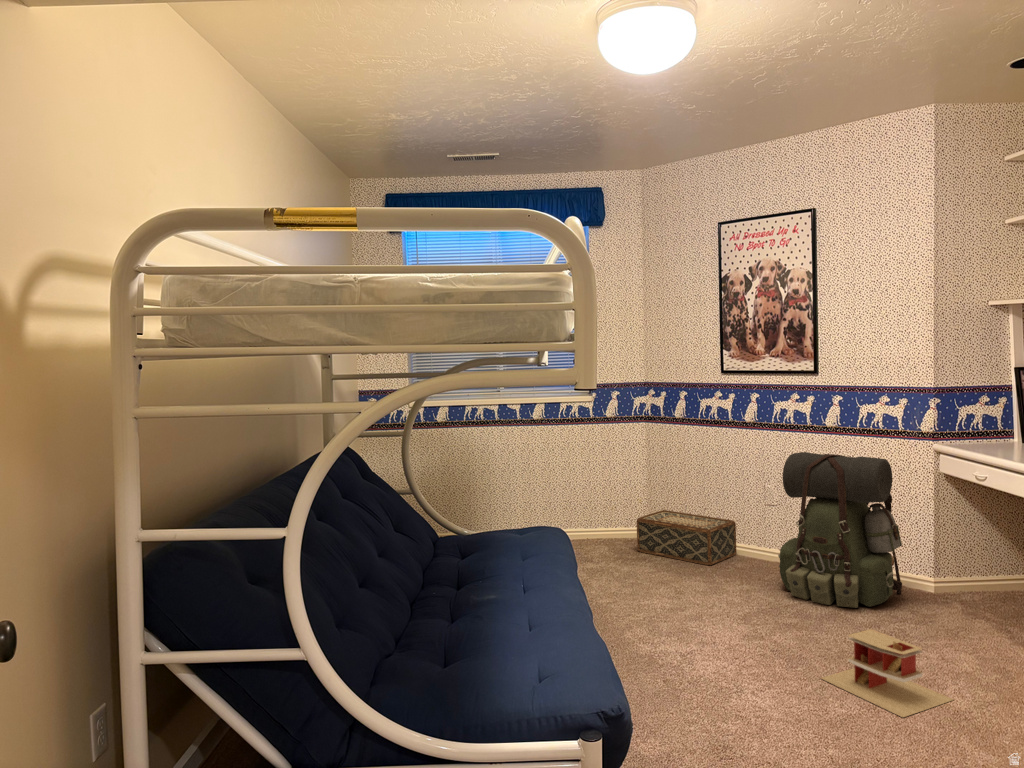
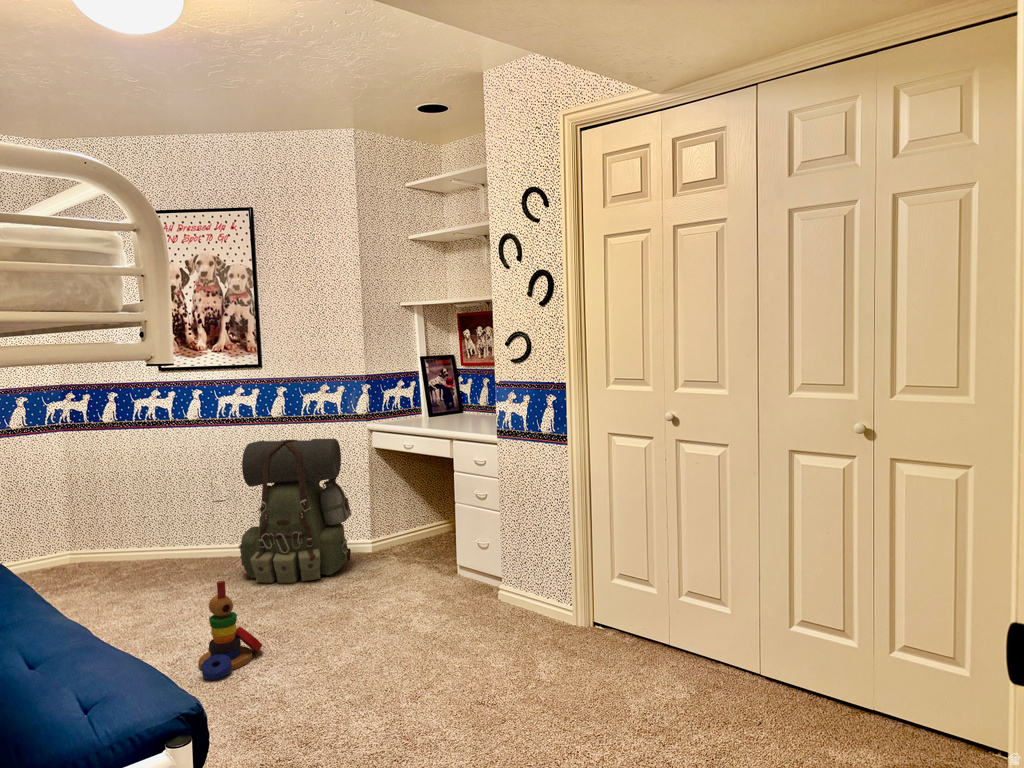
woven basket: present [637,510,737,565] -> none [63,523,184,578]
stacking toy: none [705,589,768,681] -> present [198,581,262,680]
toy house: present [821,629,953,717] -> none [315,588,426,656]

